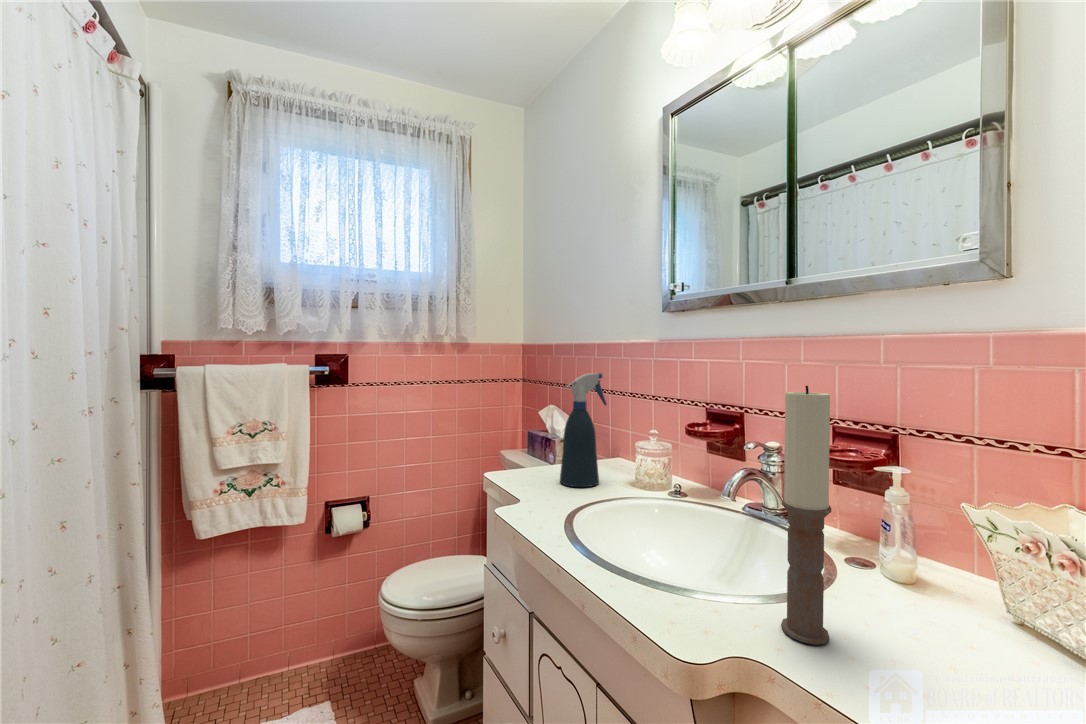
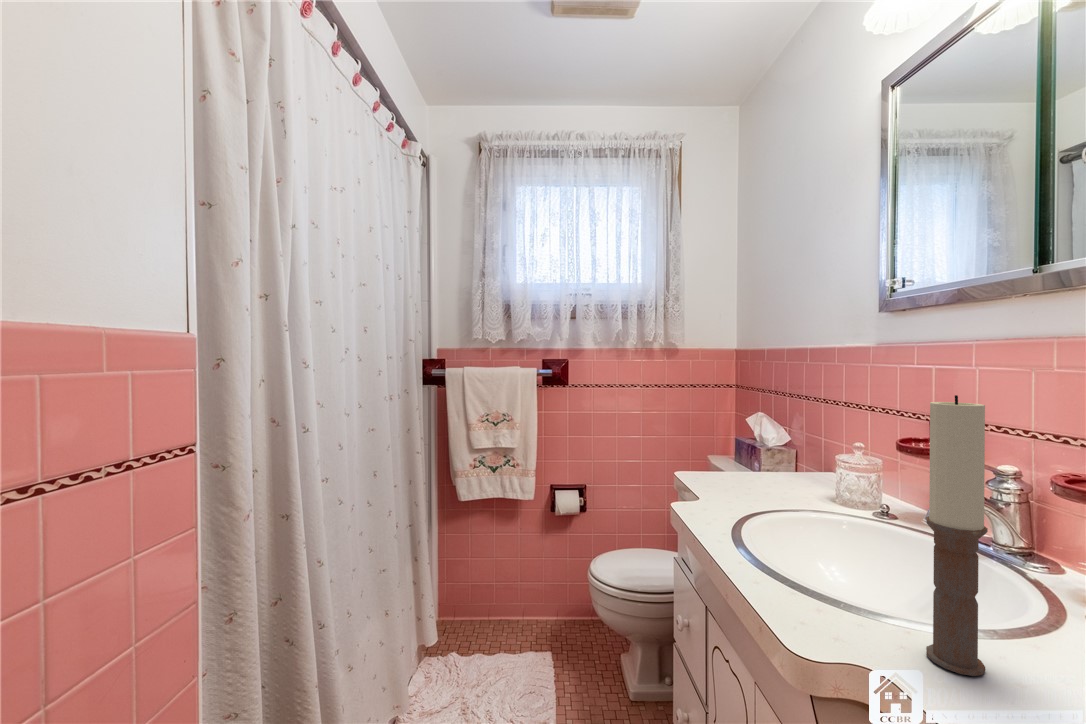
spray bottle: present [560,373,607,487] -> none [746,379,802,495]

